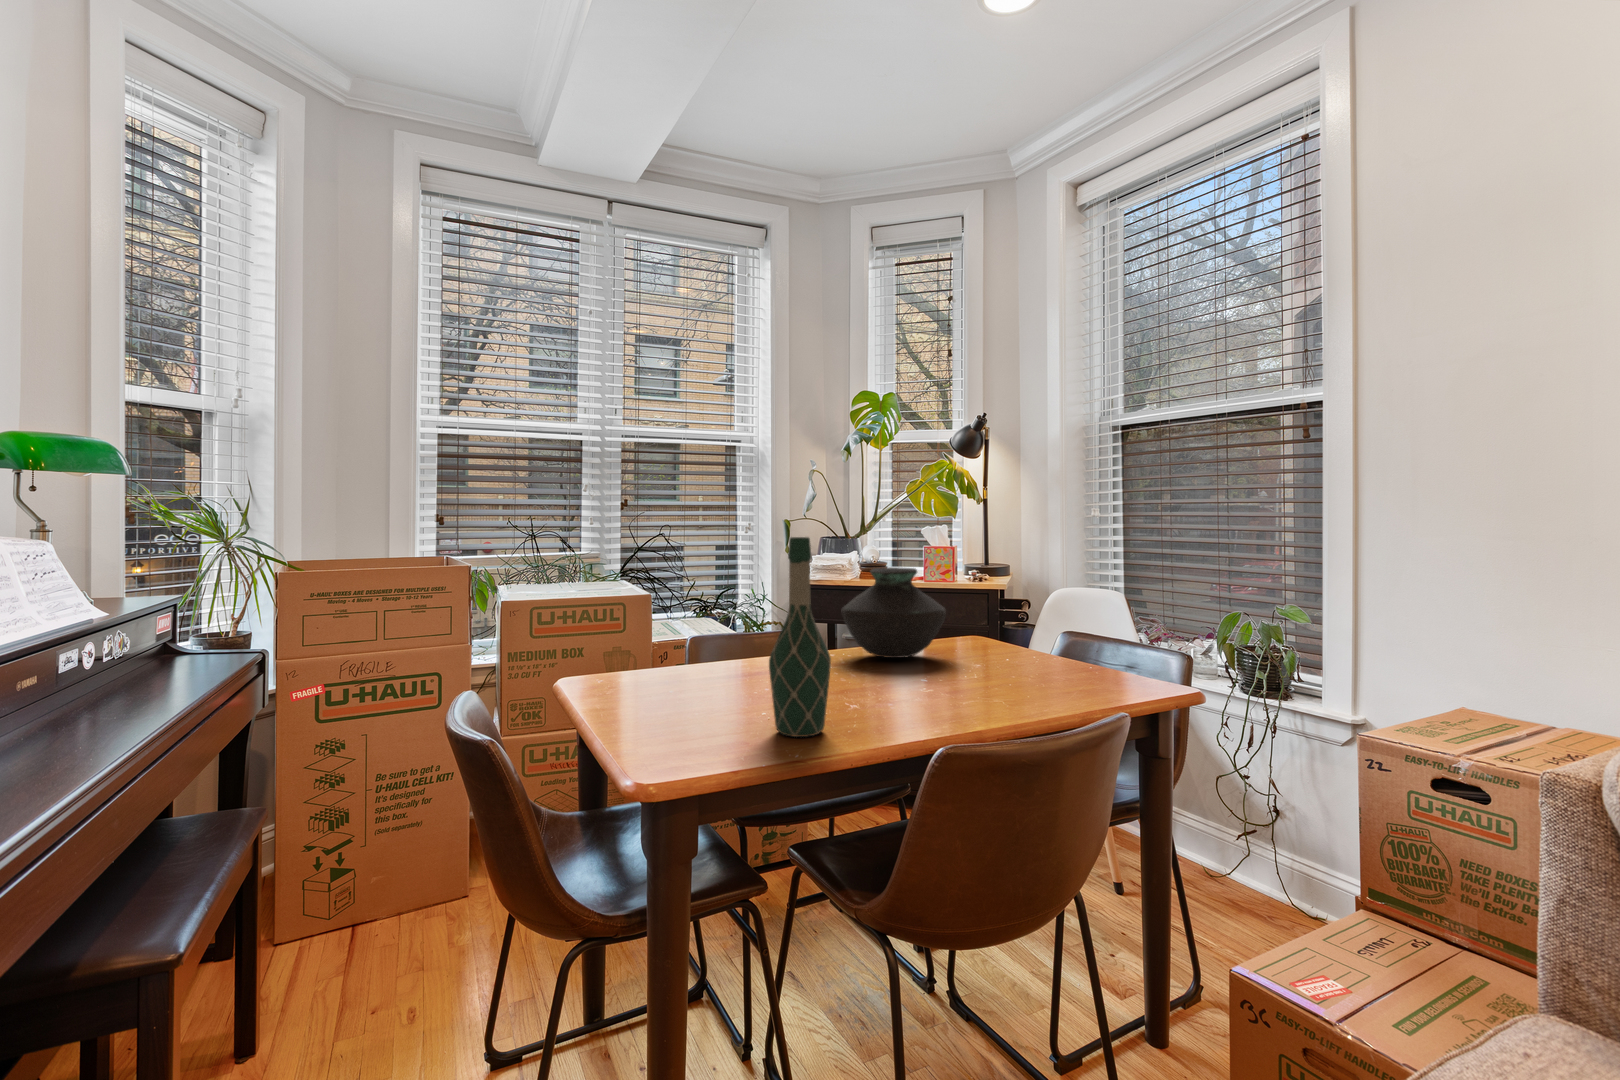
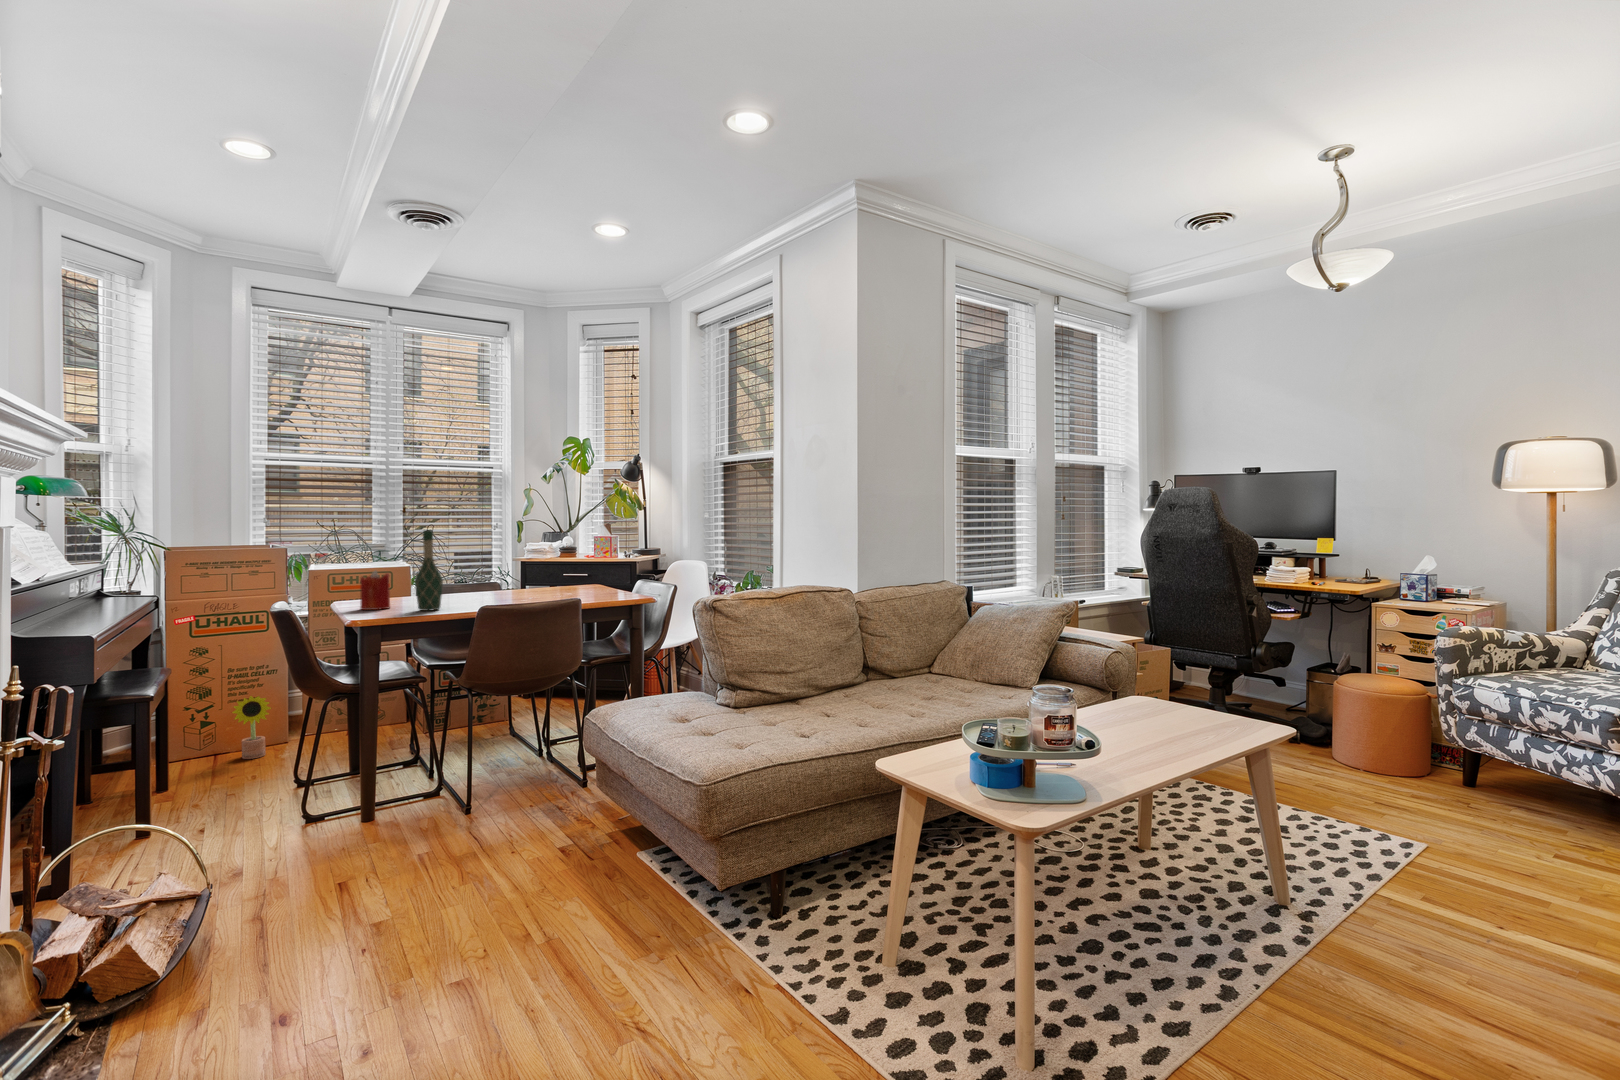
vase: present [842,567,946,658] -> none [496,547,554,593]
candle: none [633,627,695,723] -> present [360,571,390,610]
decorative plant: none [379,830,445,940] -> present [232,696,271,759]

